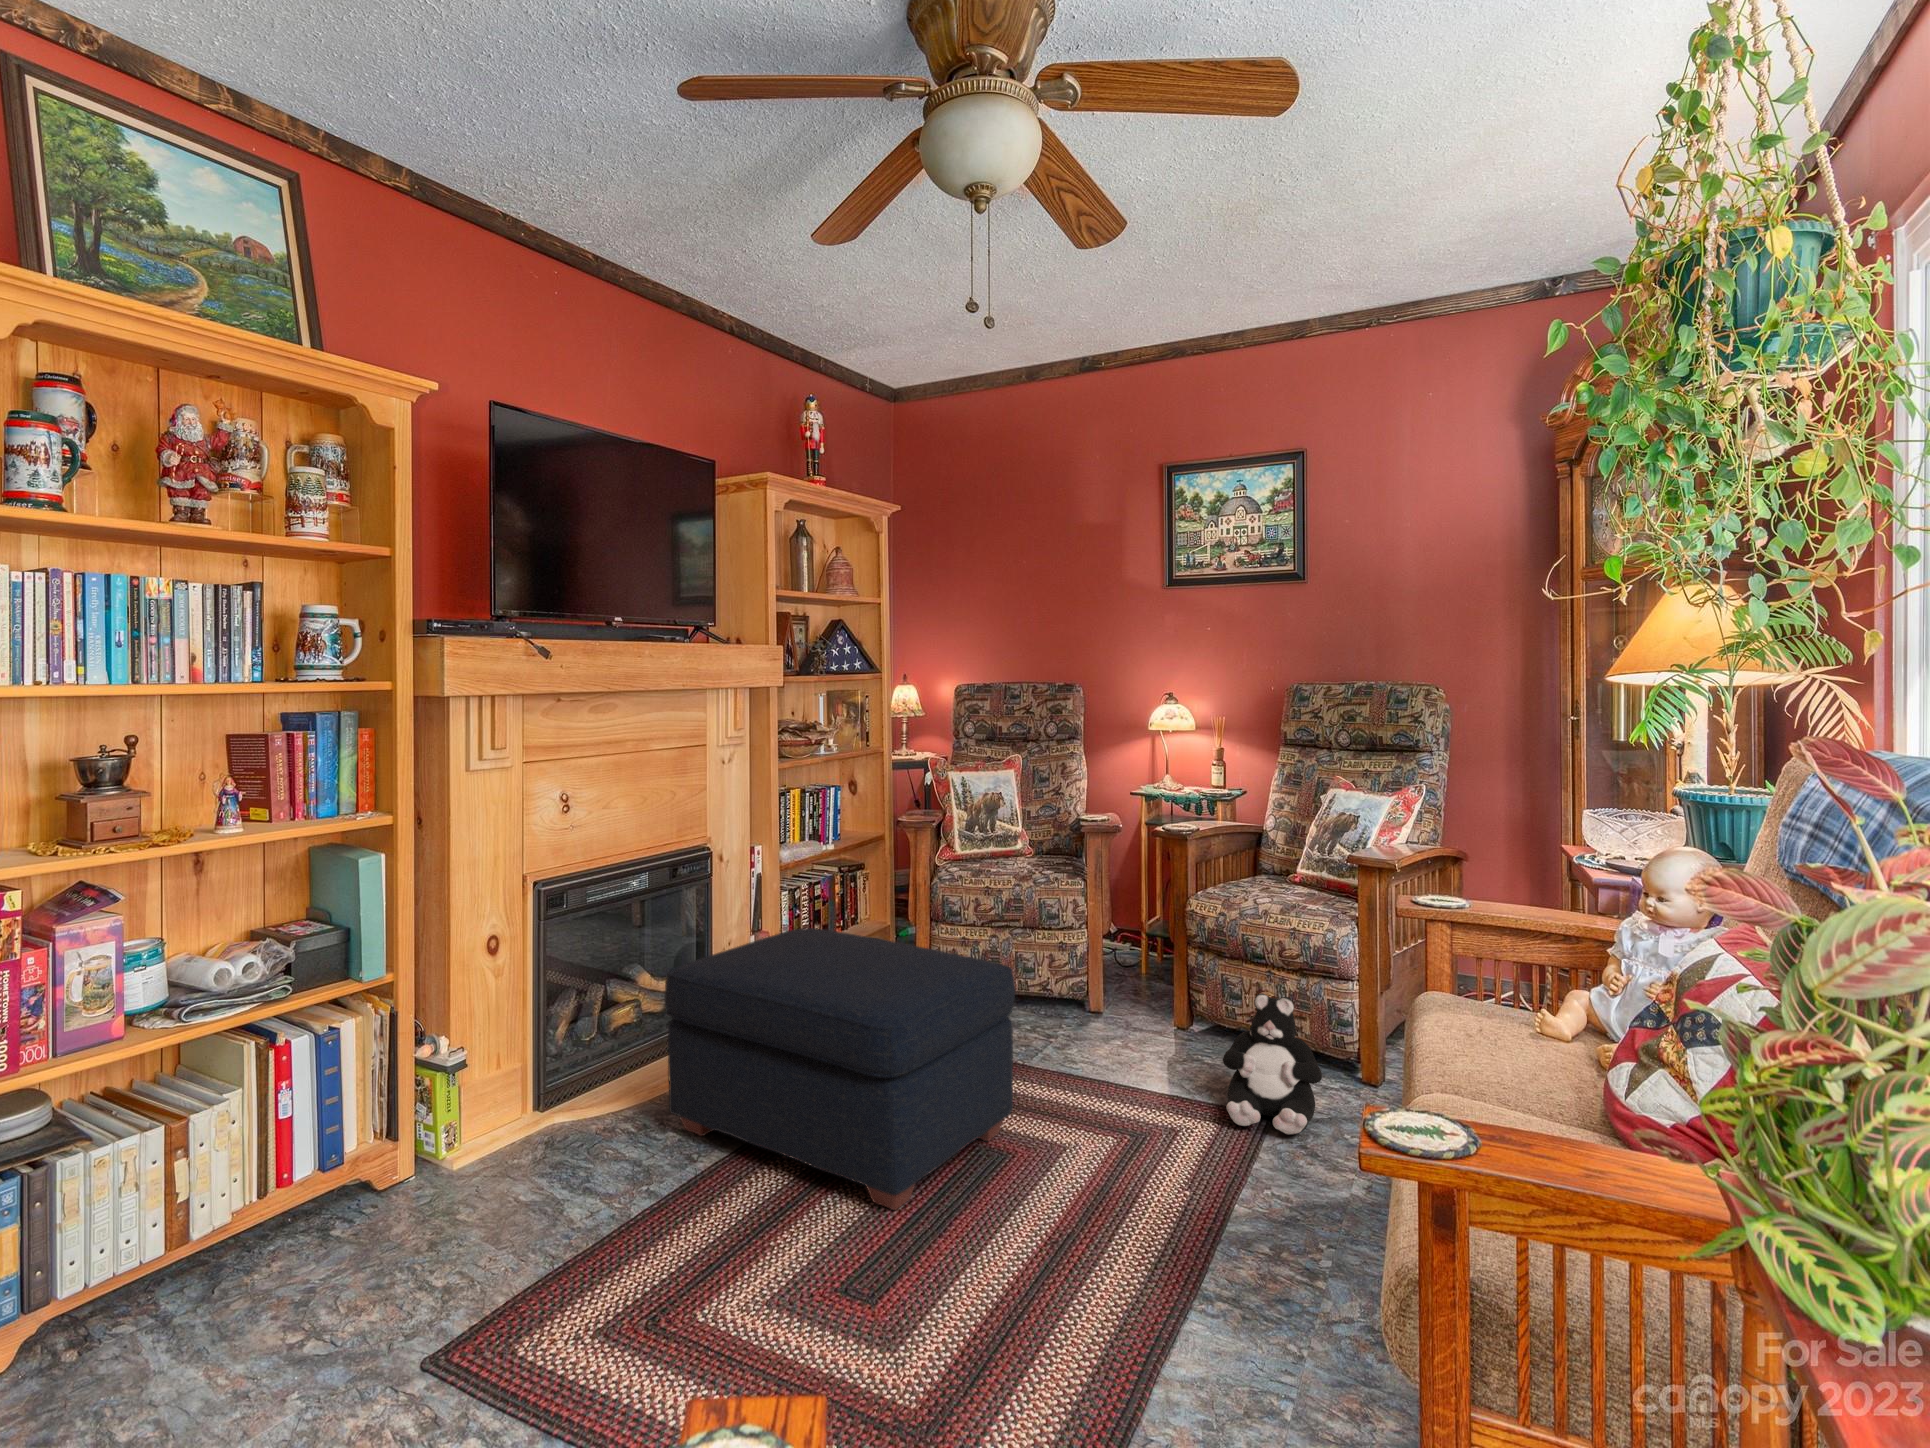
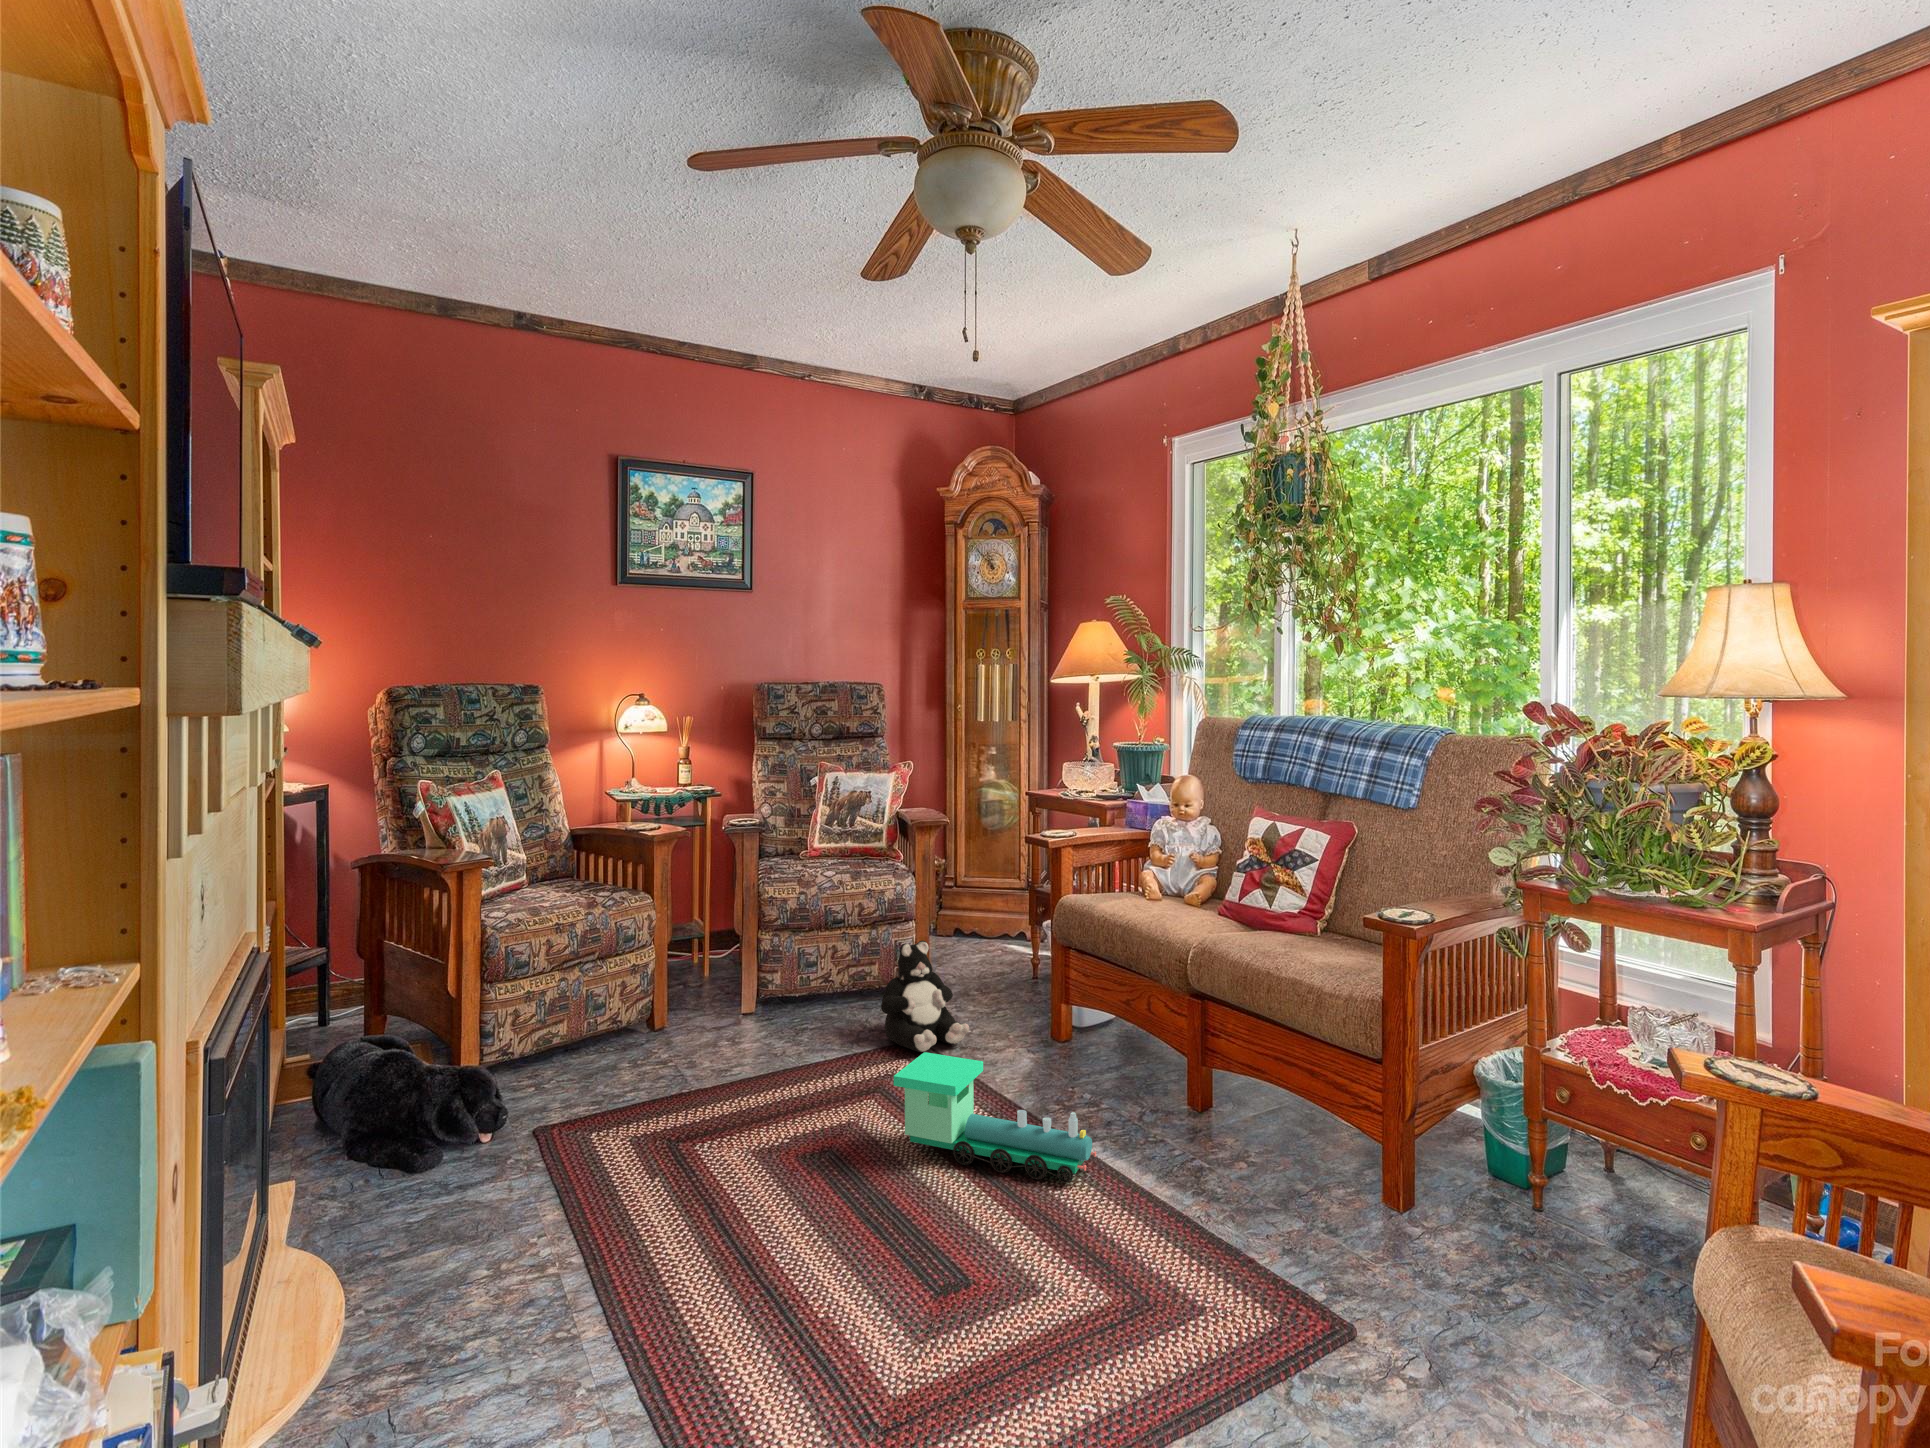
ottoman: present [664,928,1015,1210] -> none [446,971,847,1313]
toy train: none [1034,1101,1178,1316] -> present [894,1052,1096,1183]

